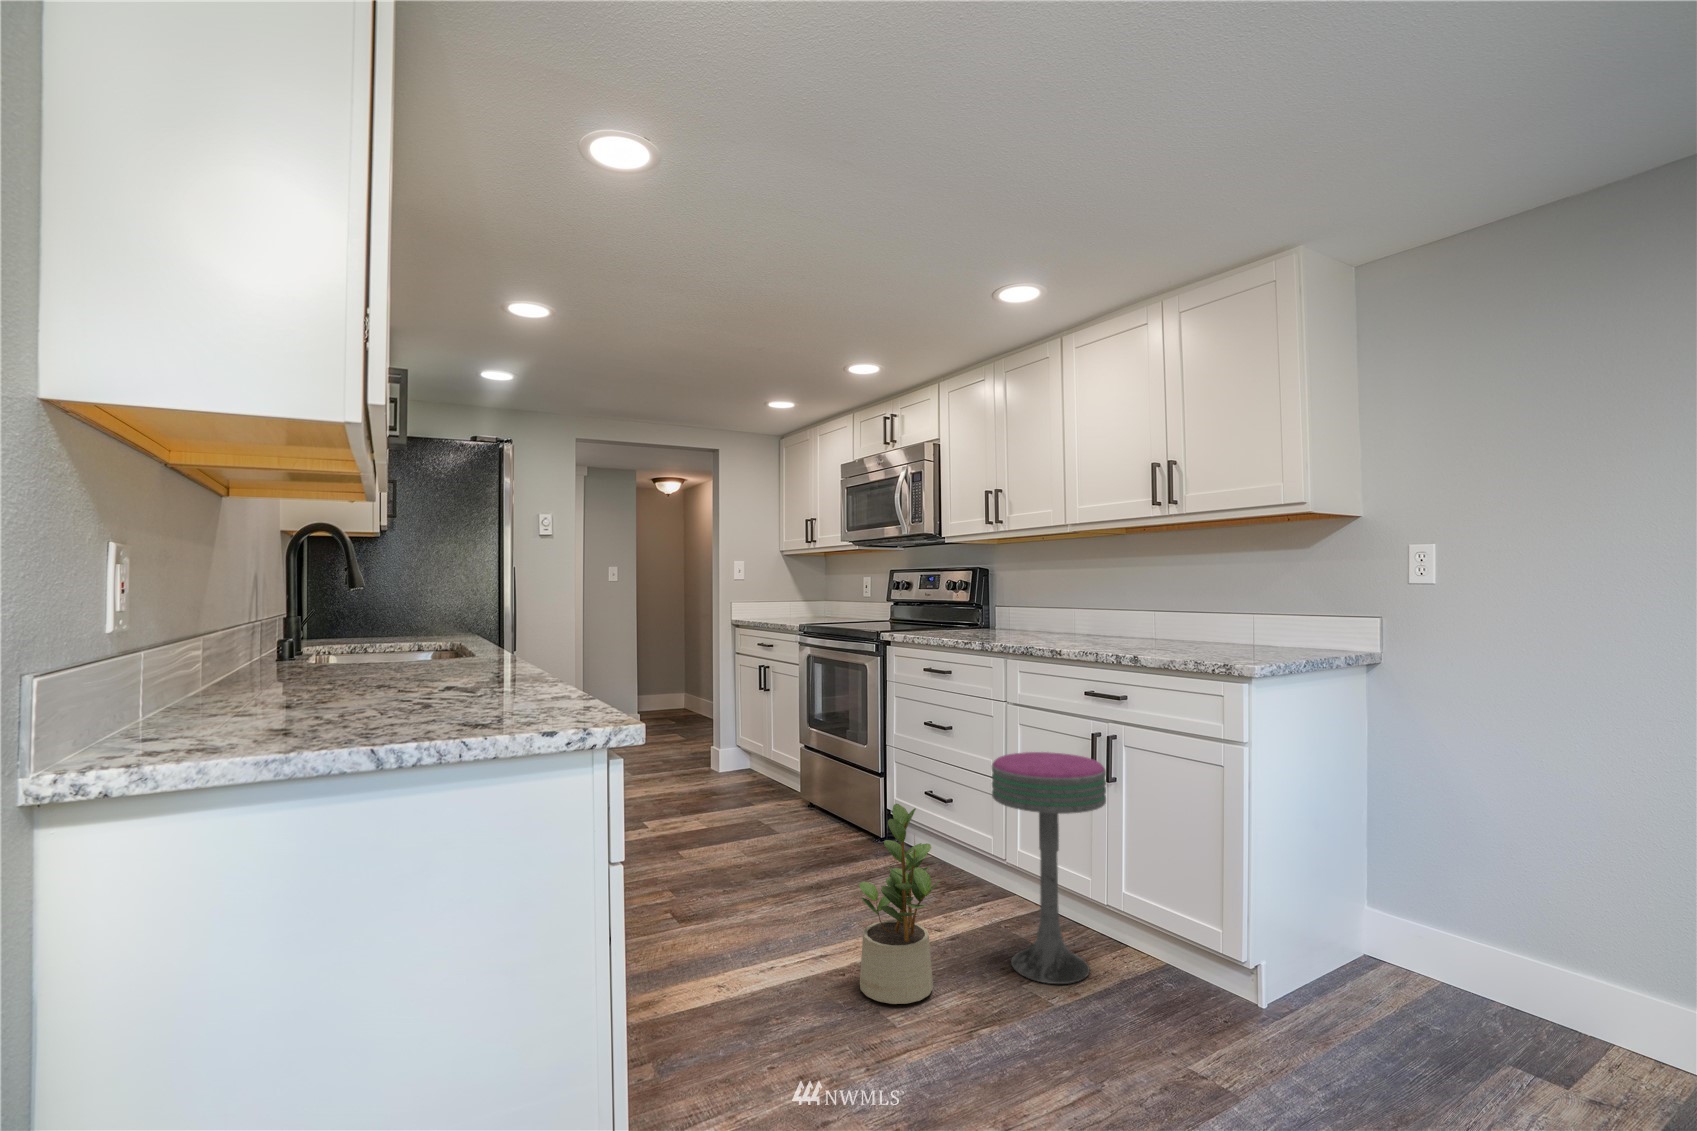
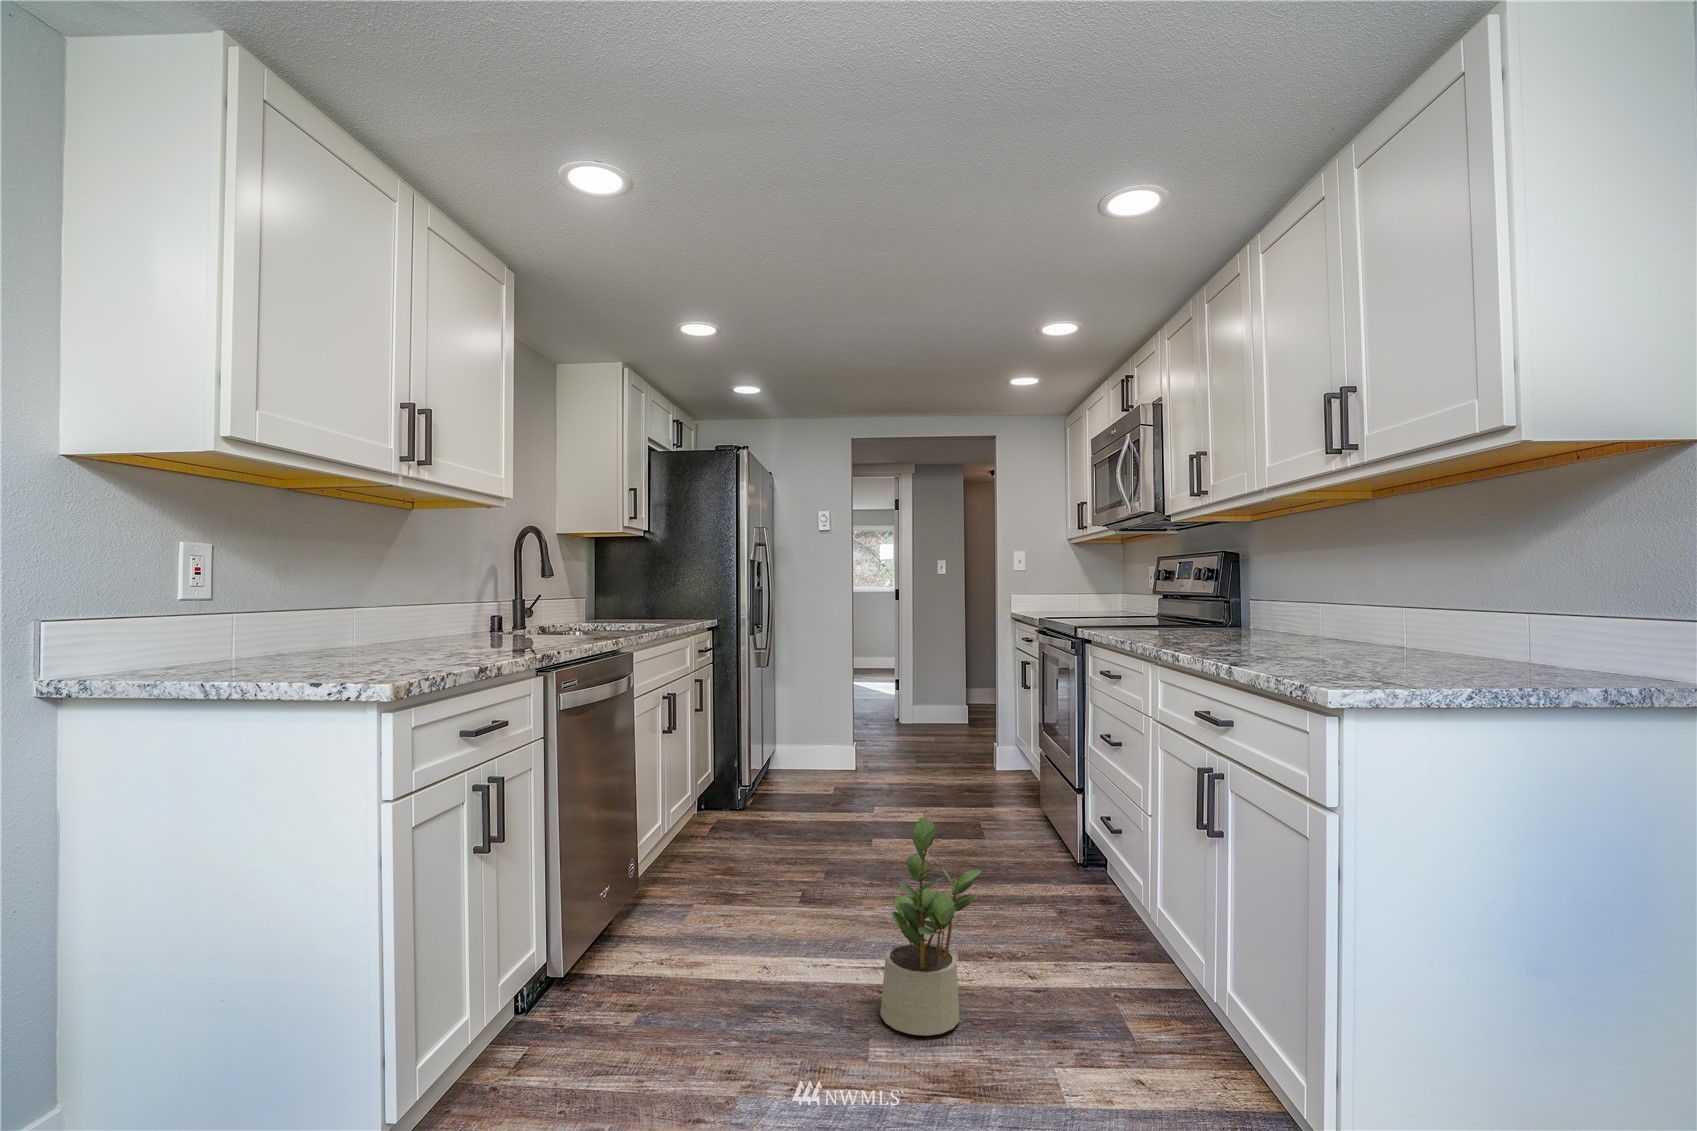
bar stool: present [992,752,1106,984] -> none [1051,786,1194,1077]

